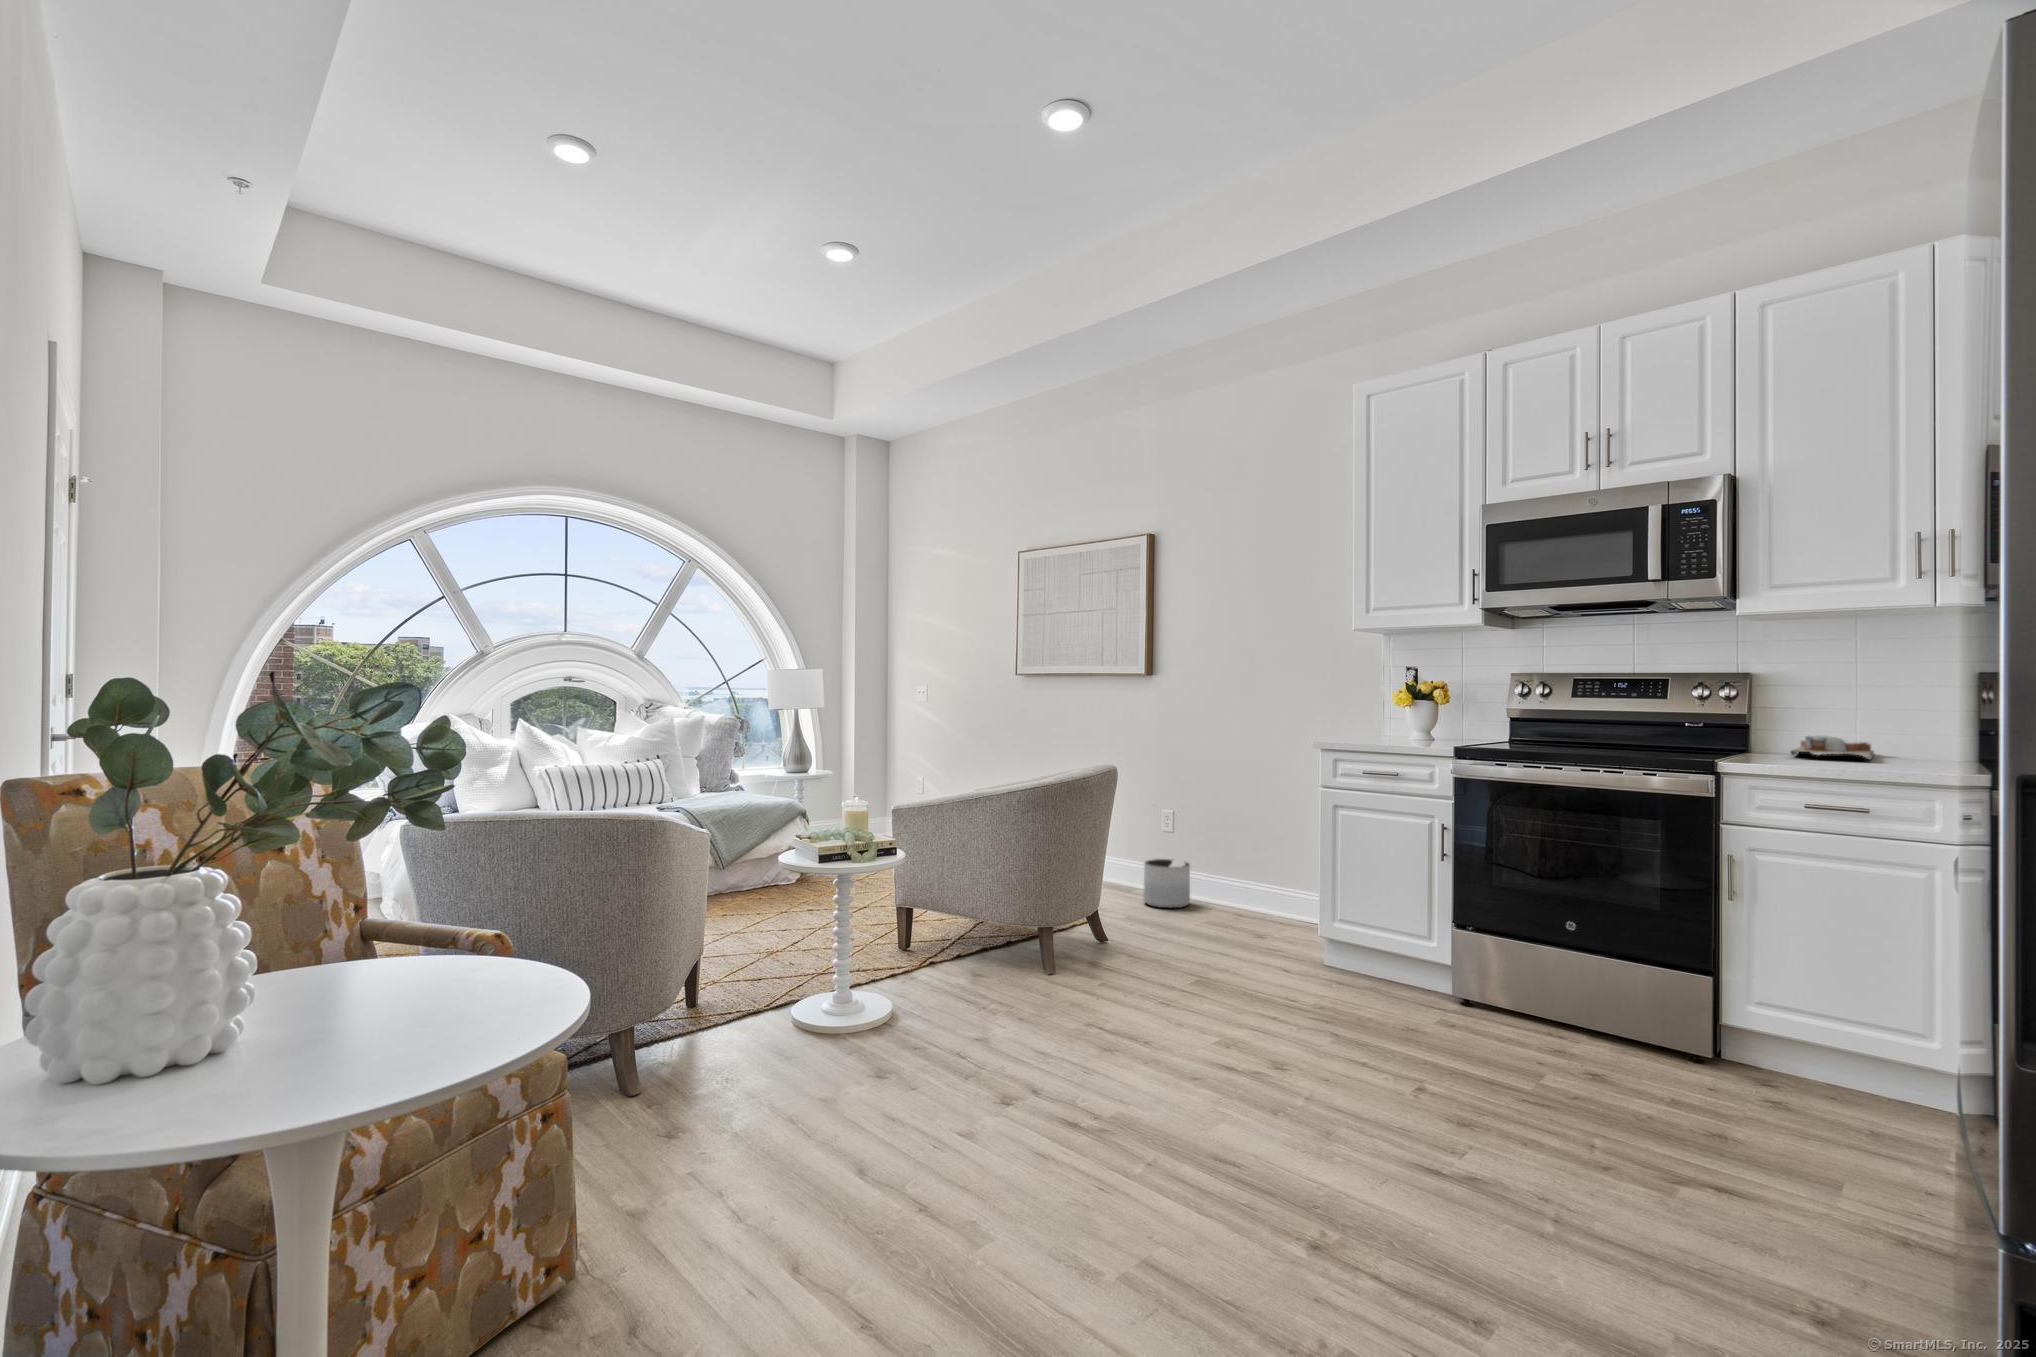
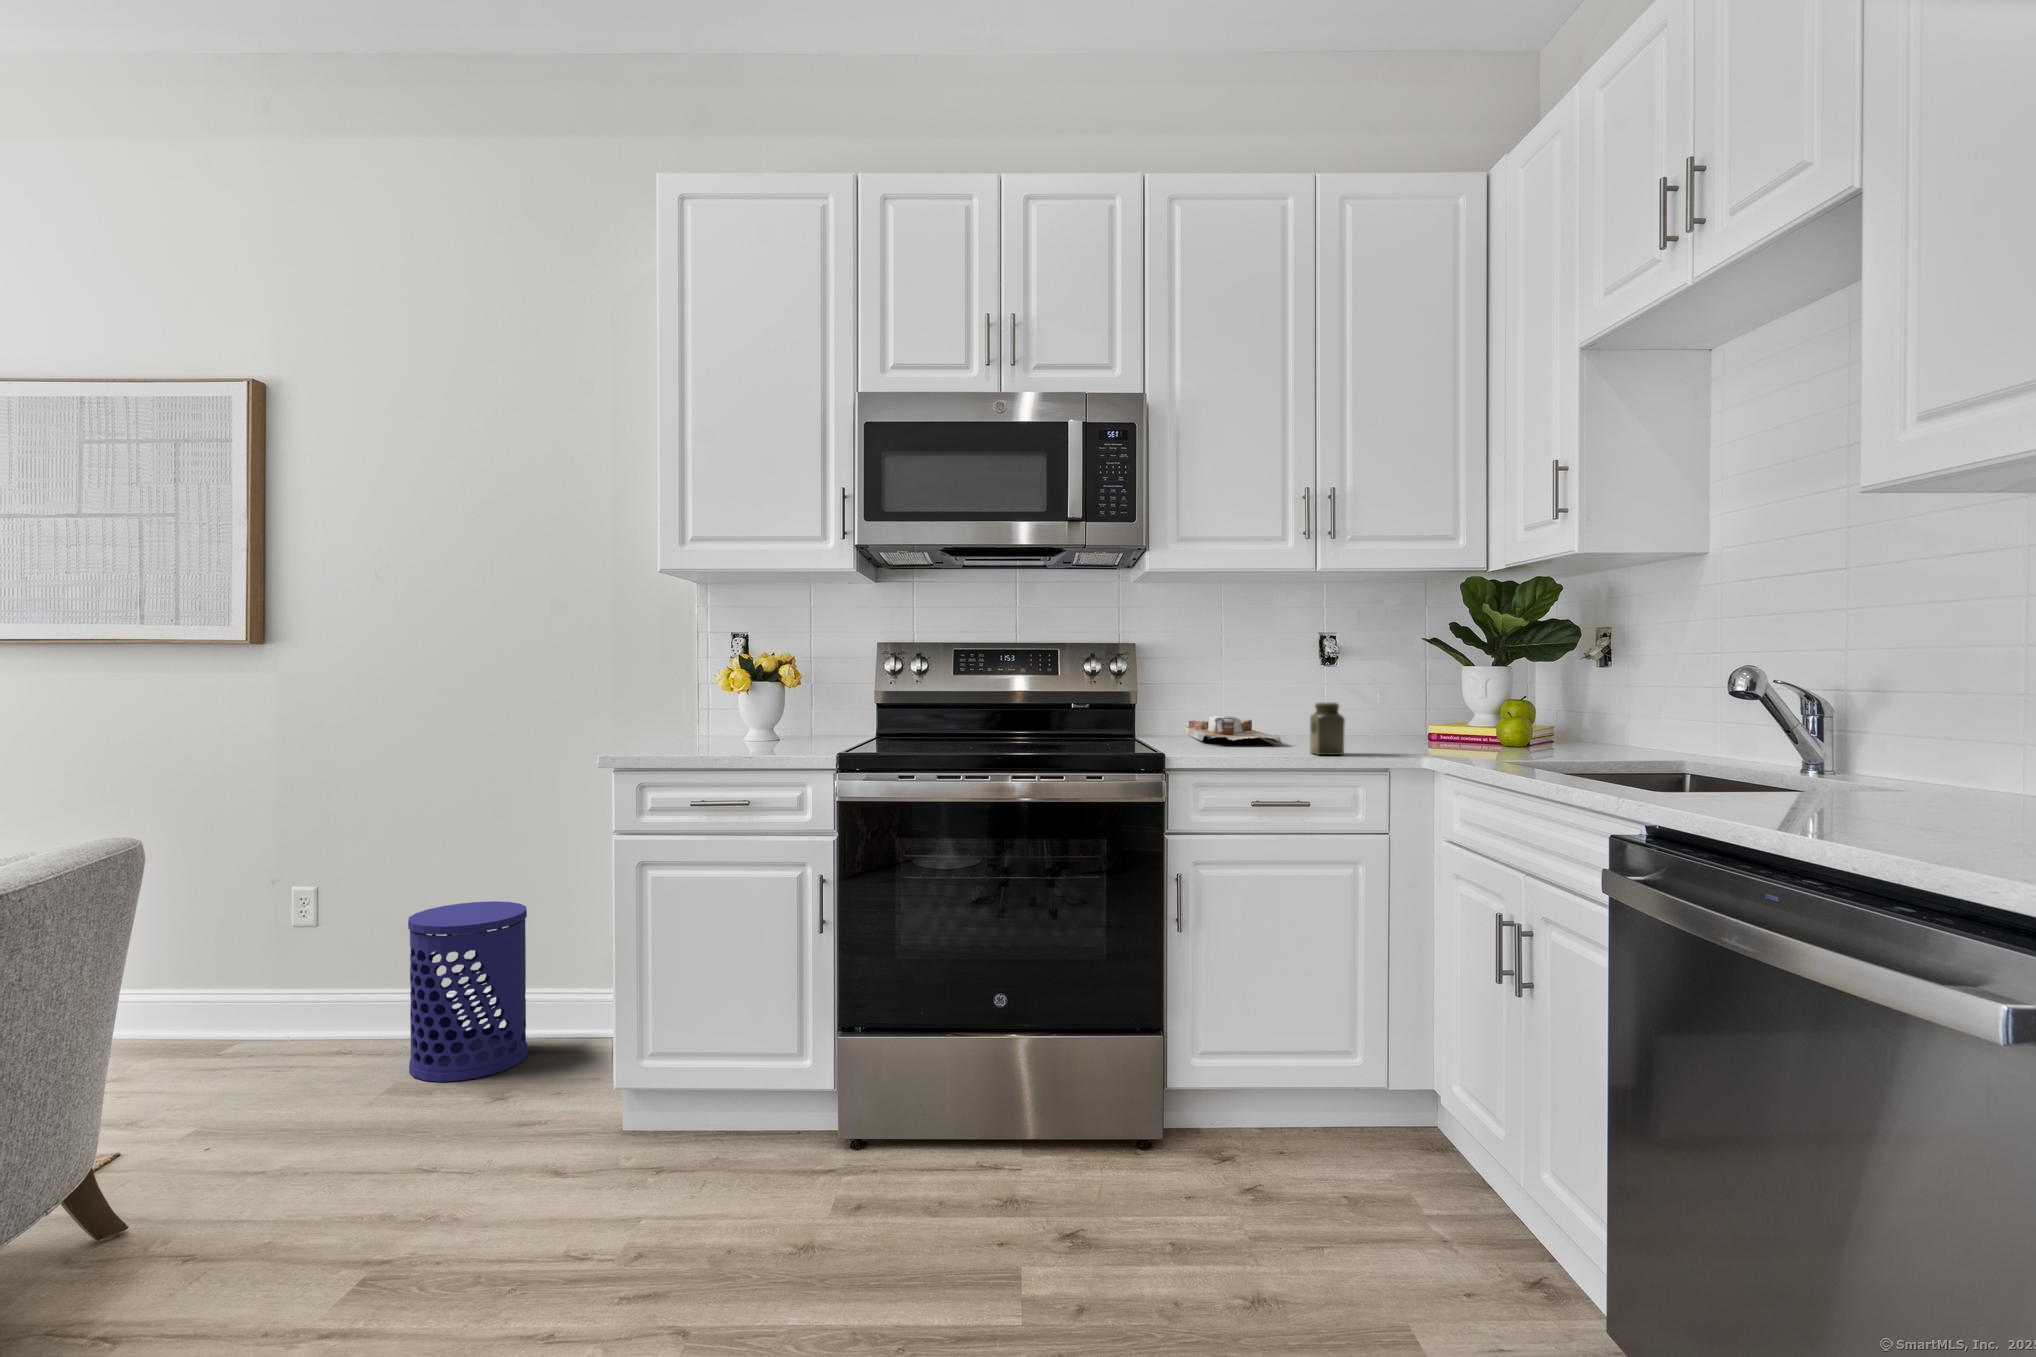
salt shaker: none [1884,724,1917,770] -> present [1310,702,1345,755]
waste bin: none [1215,829,1281,930] -> present [408,901,528,1082]
planter: present [1143,859,1190,908] -> none [256,972,354,1069]

